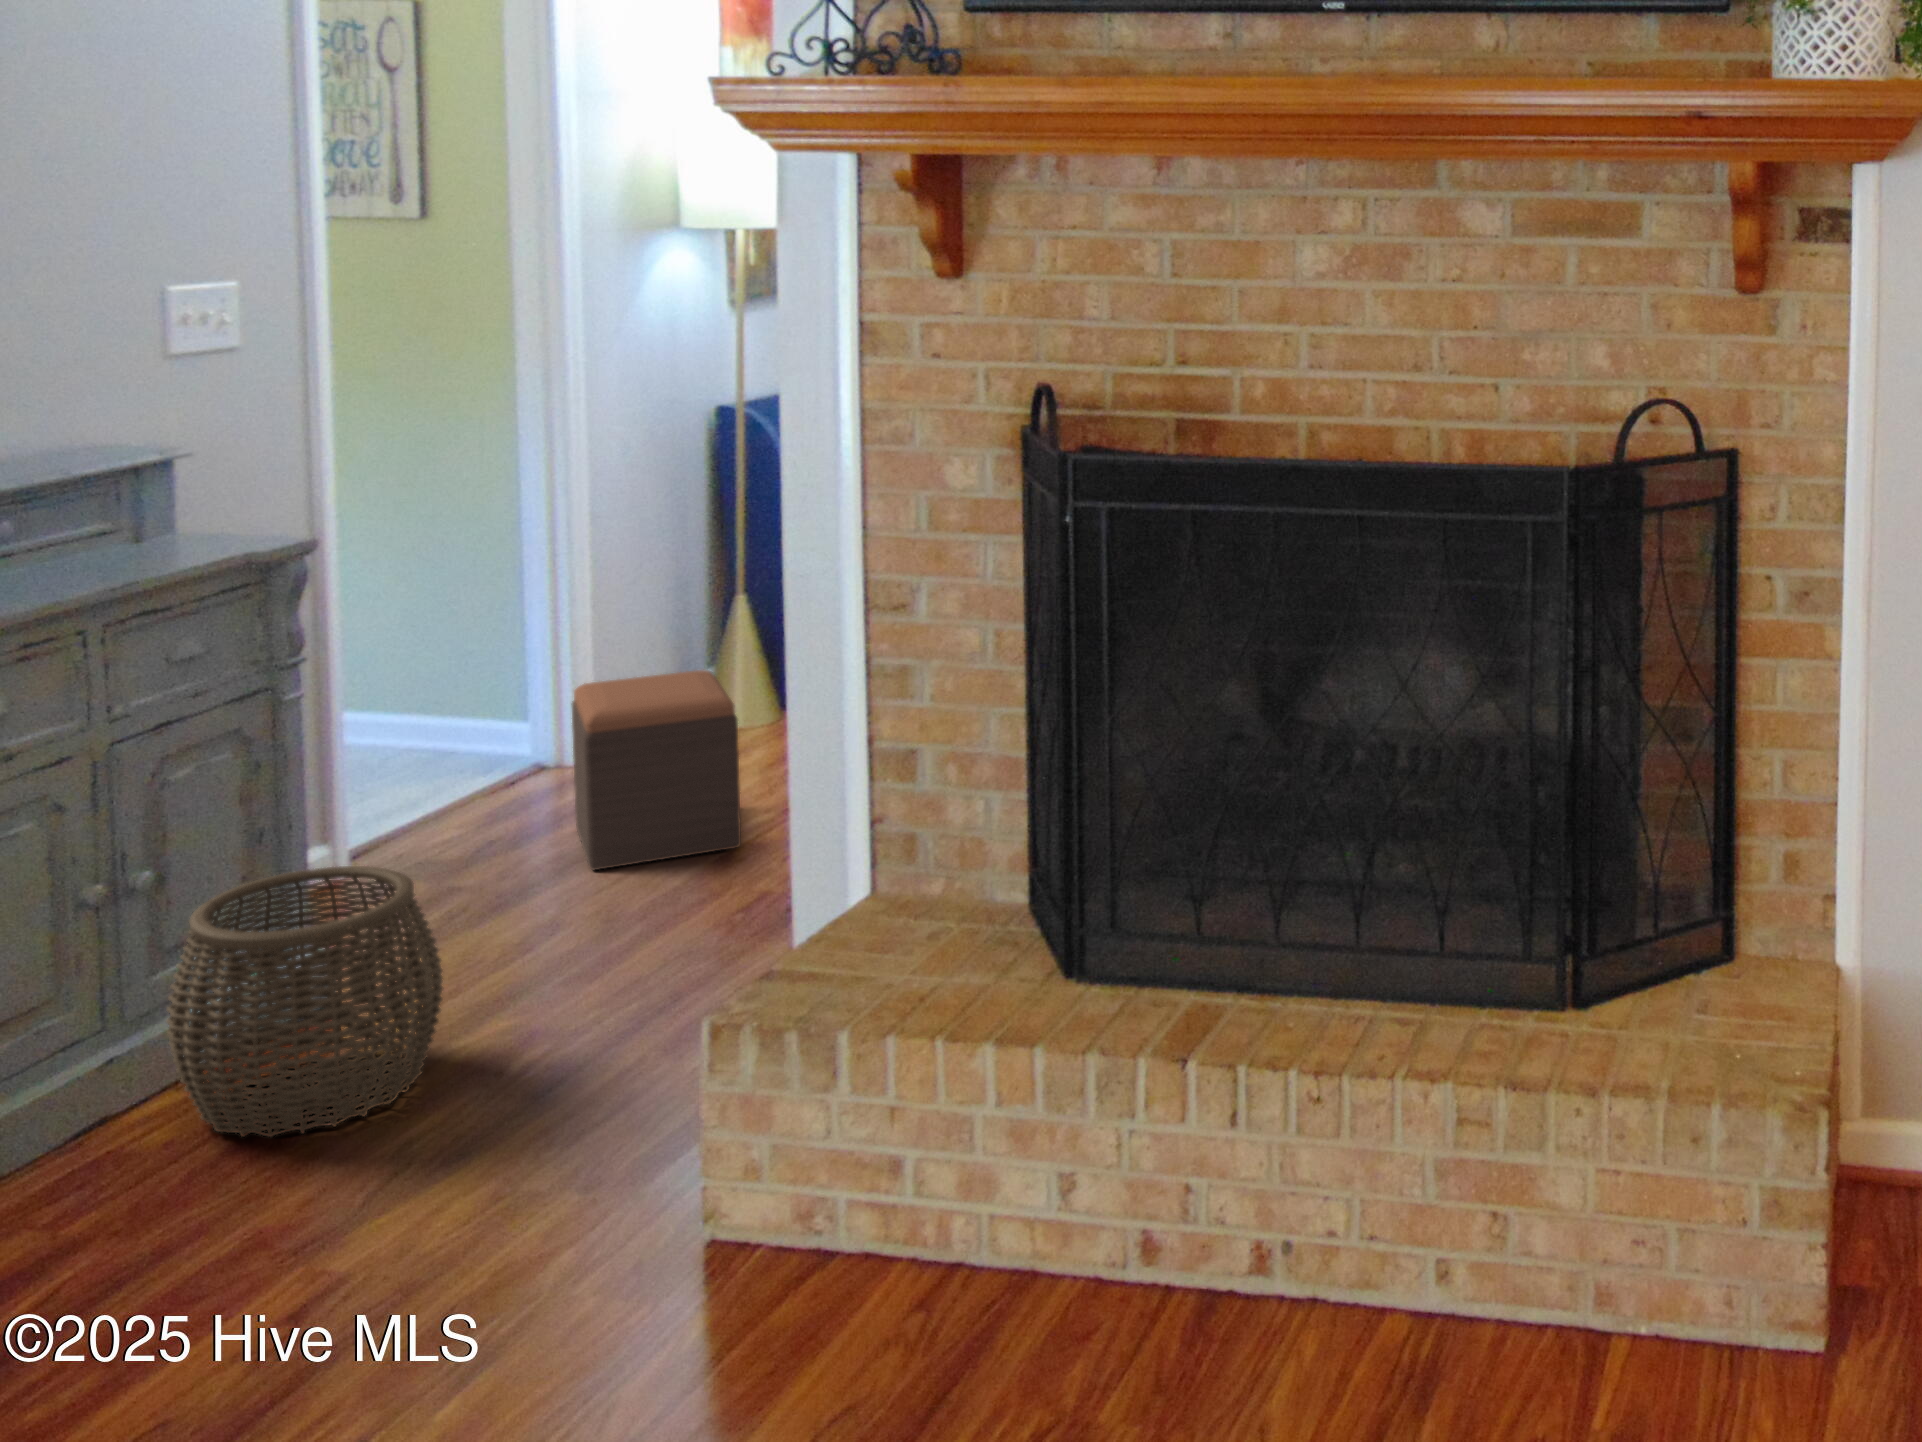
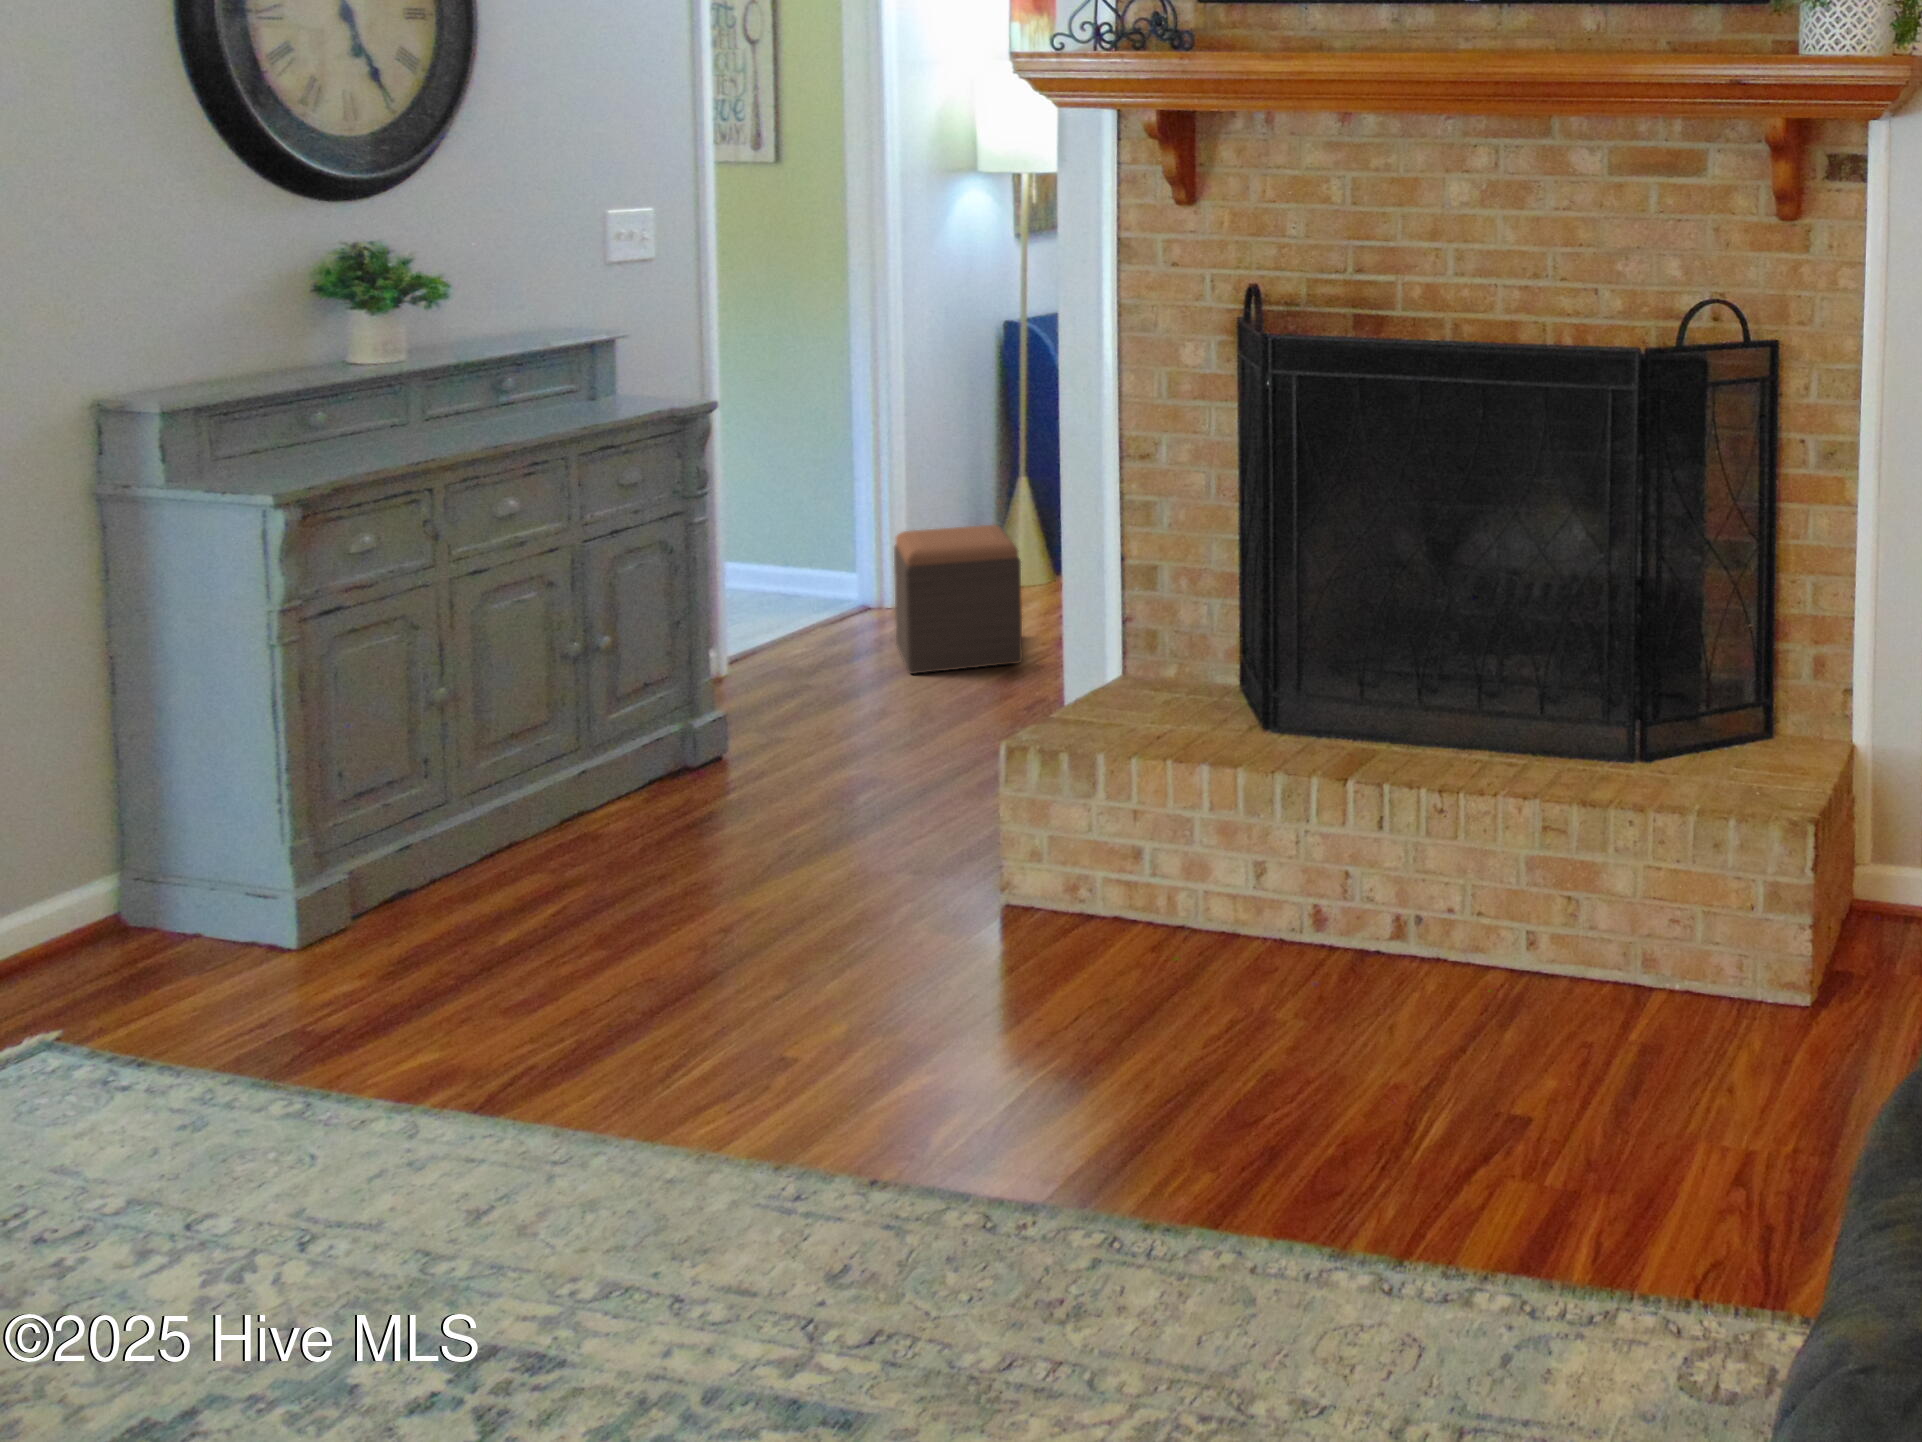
woven basket: present [166,866,443,1138] -> none [622,641,812,828]

